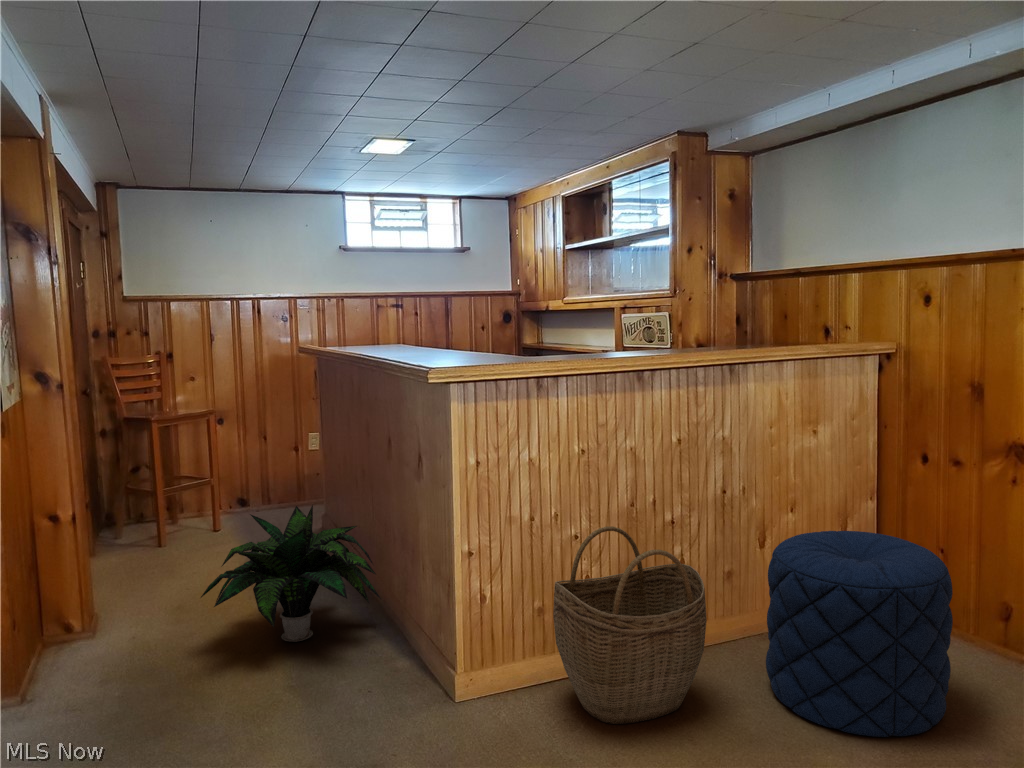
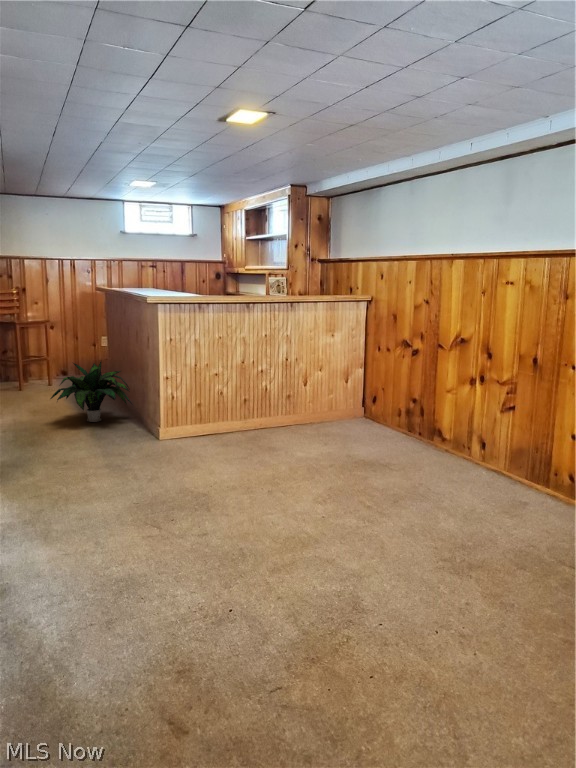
woven basket: present [553,526,707,724] -> none [202,369,264,445]
pouf: present [766,531,953,737] -> none [292,375,362,450]

